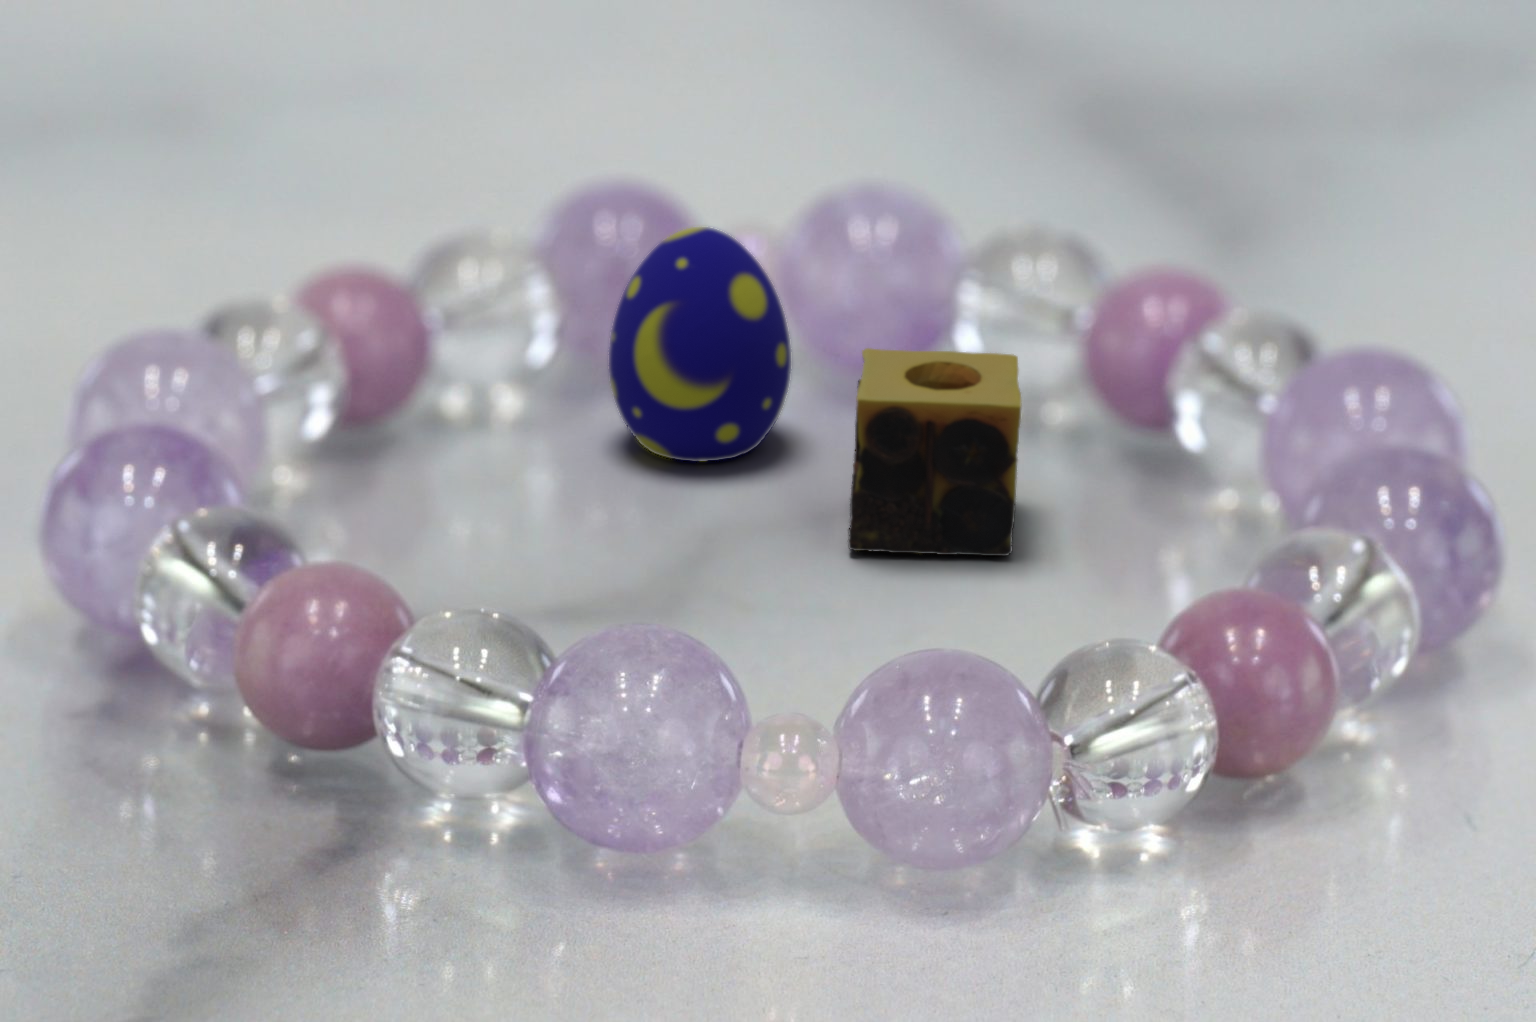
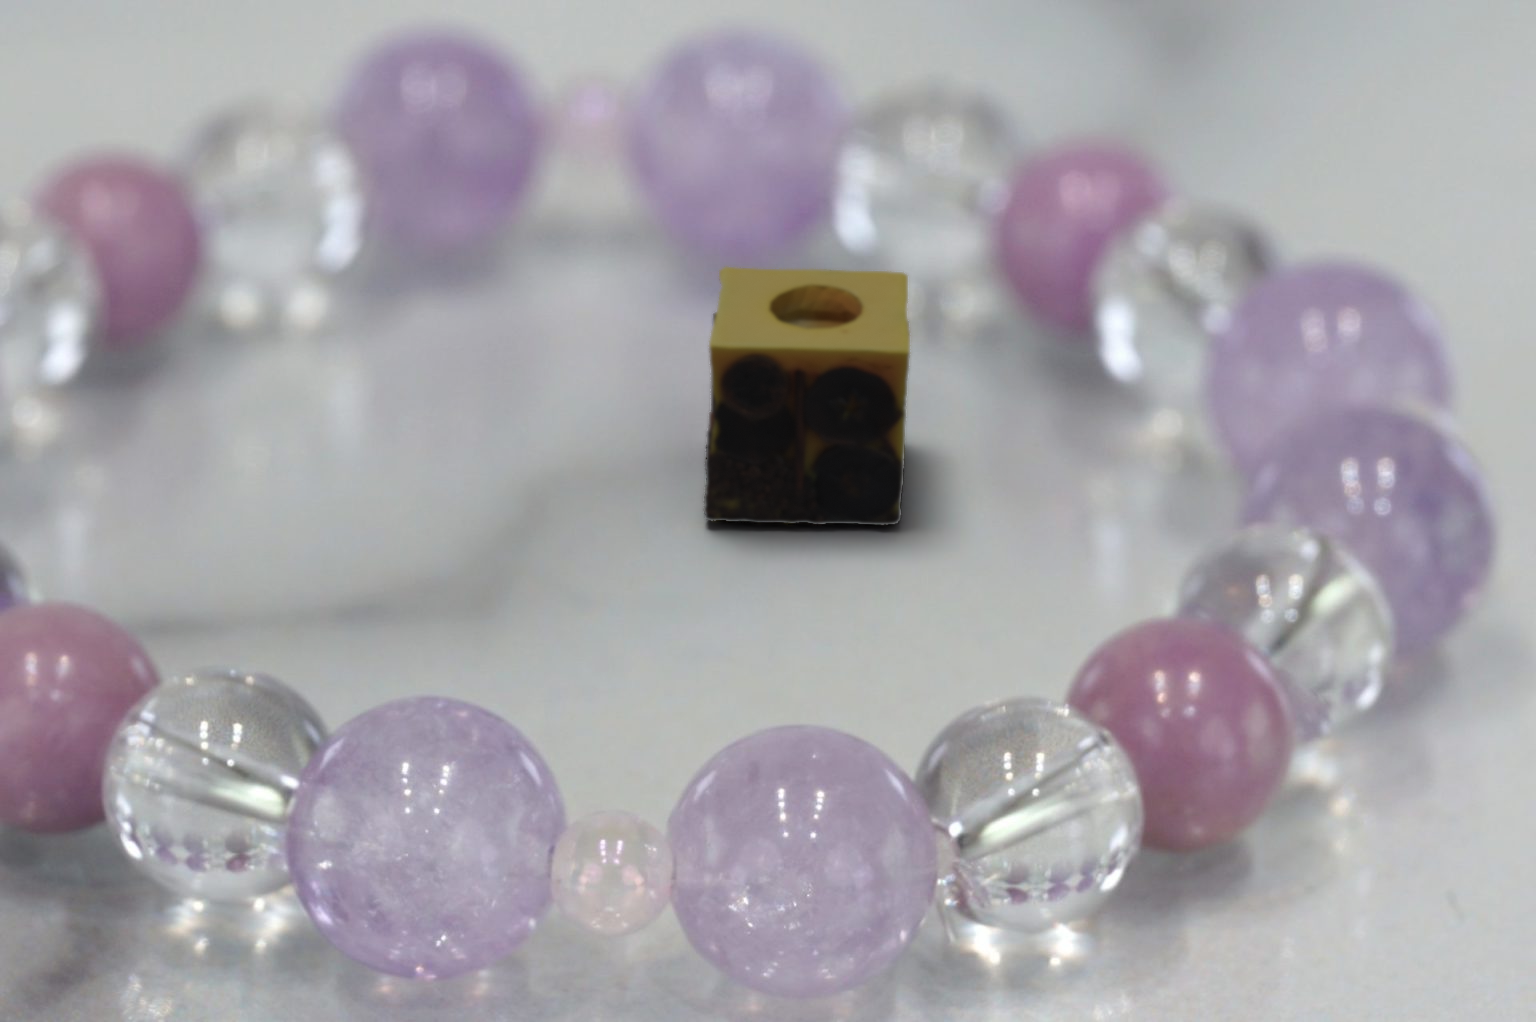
decorative egg: present [609,227,791,462] -> none [419,109,639,392]

